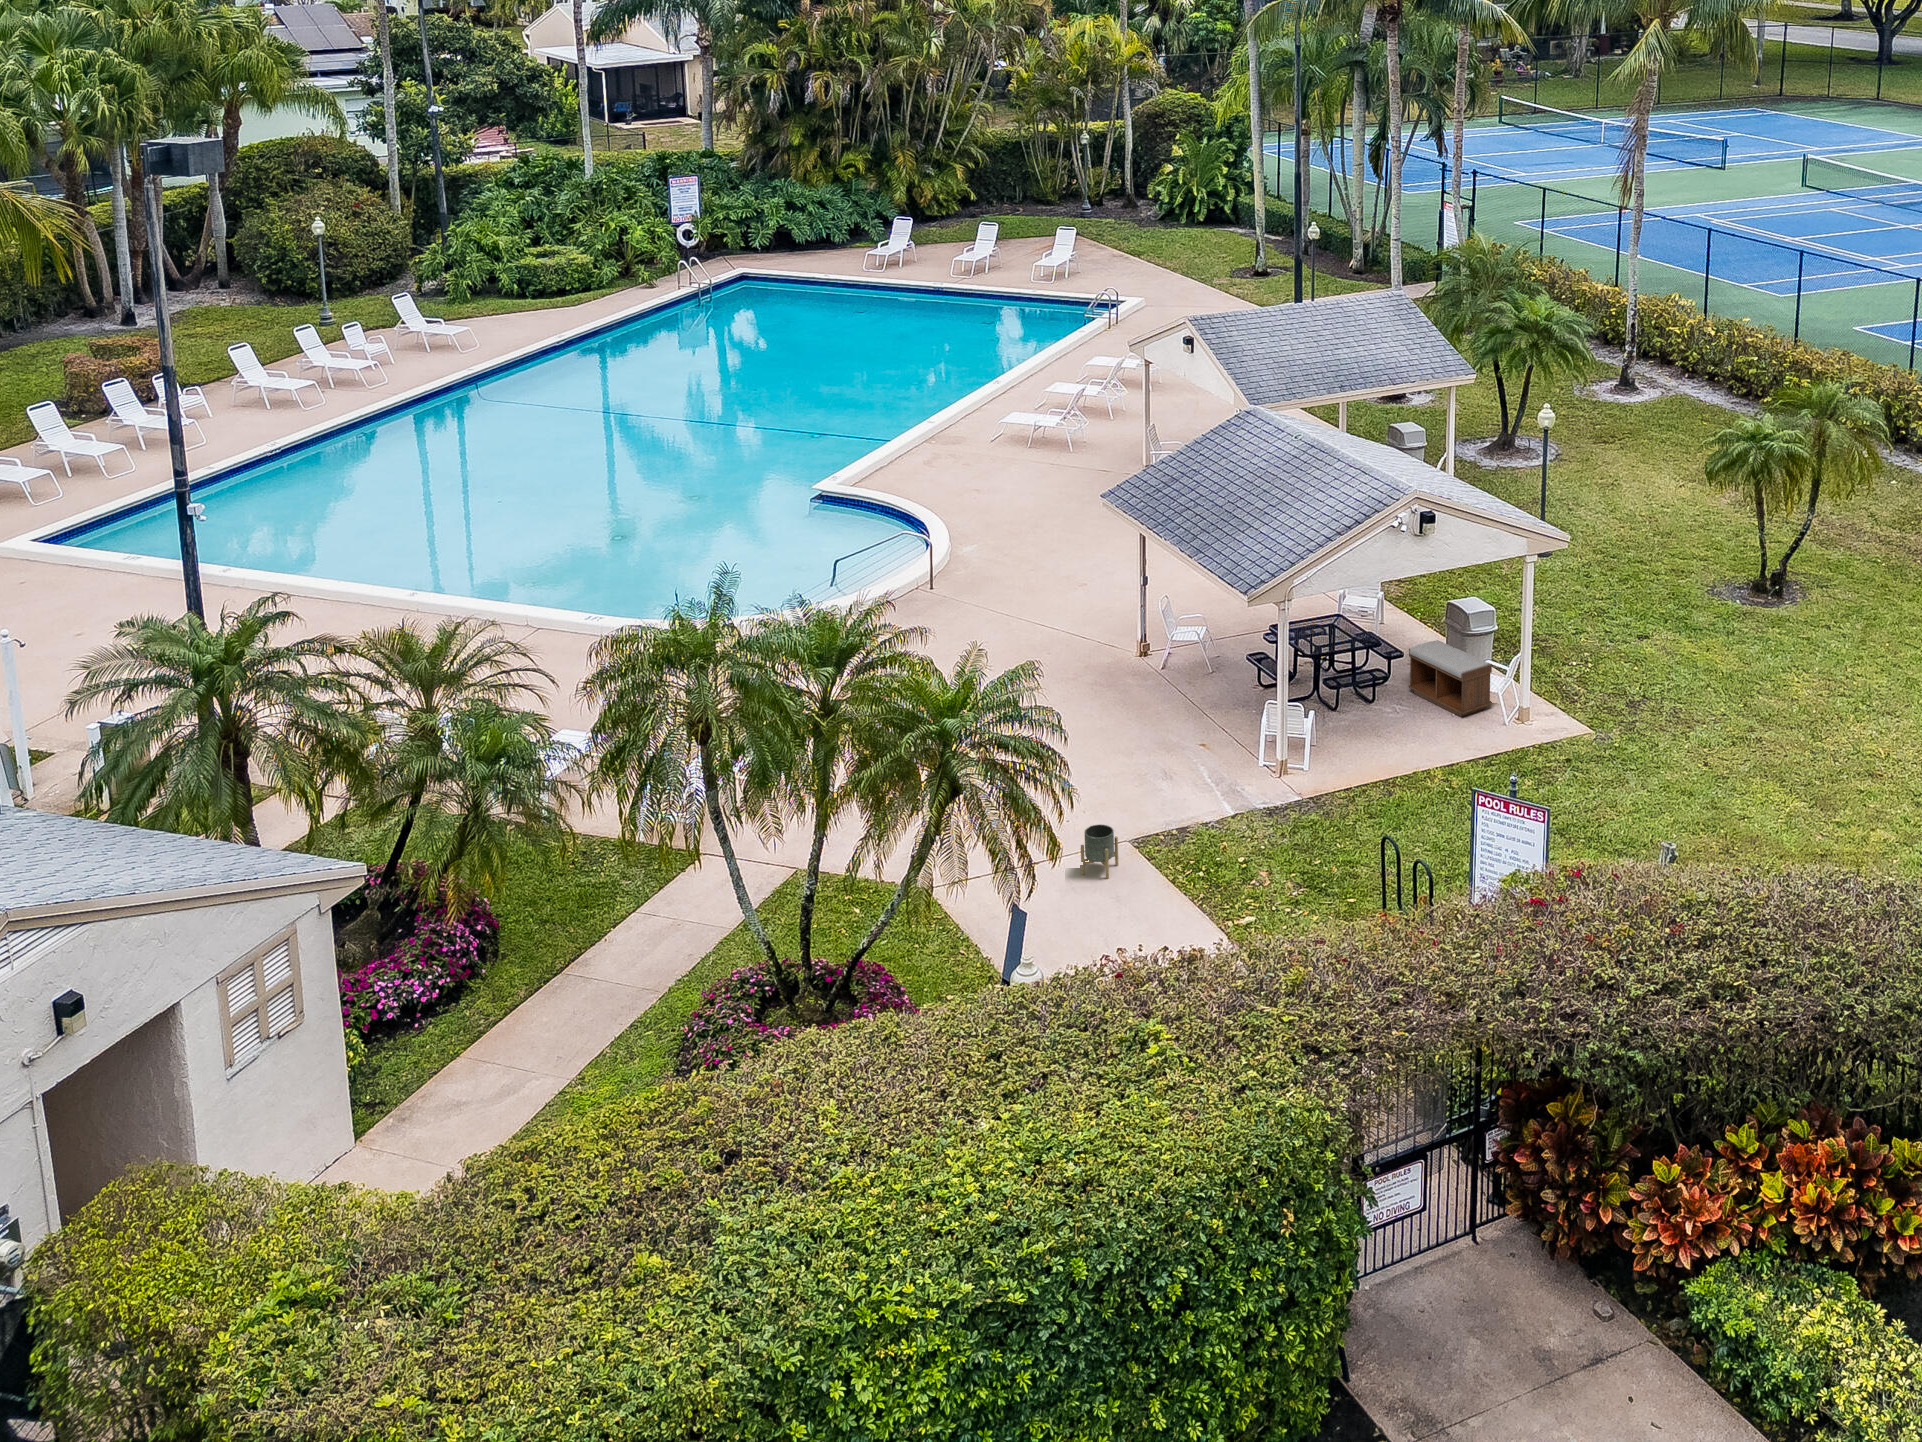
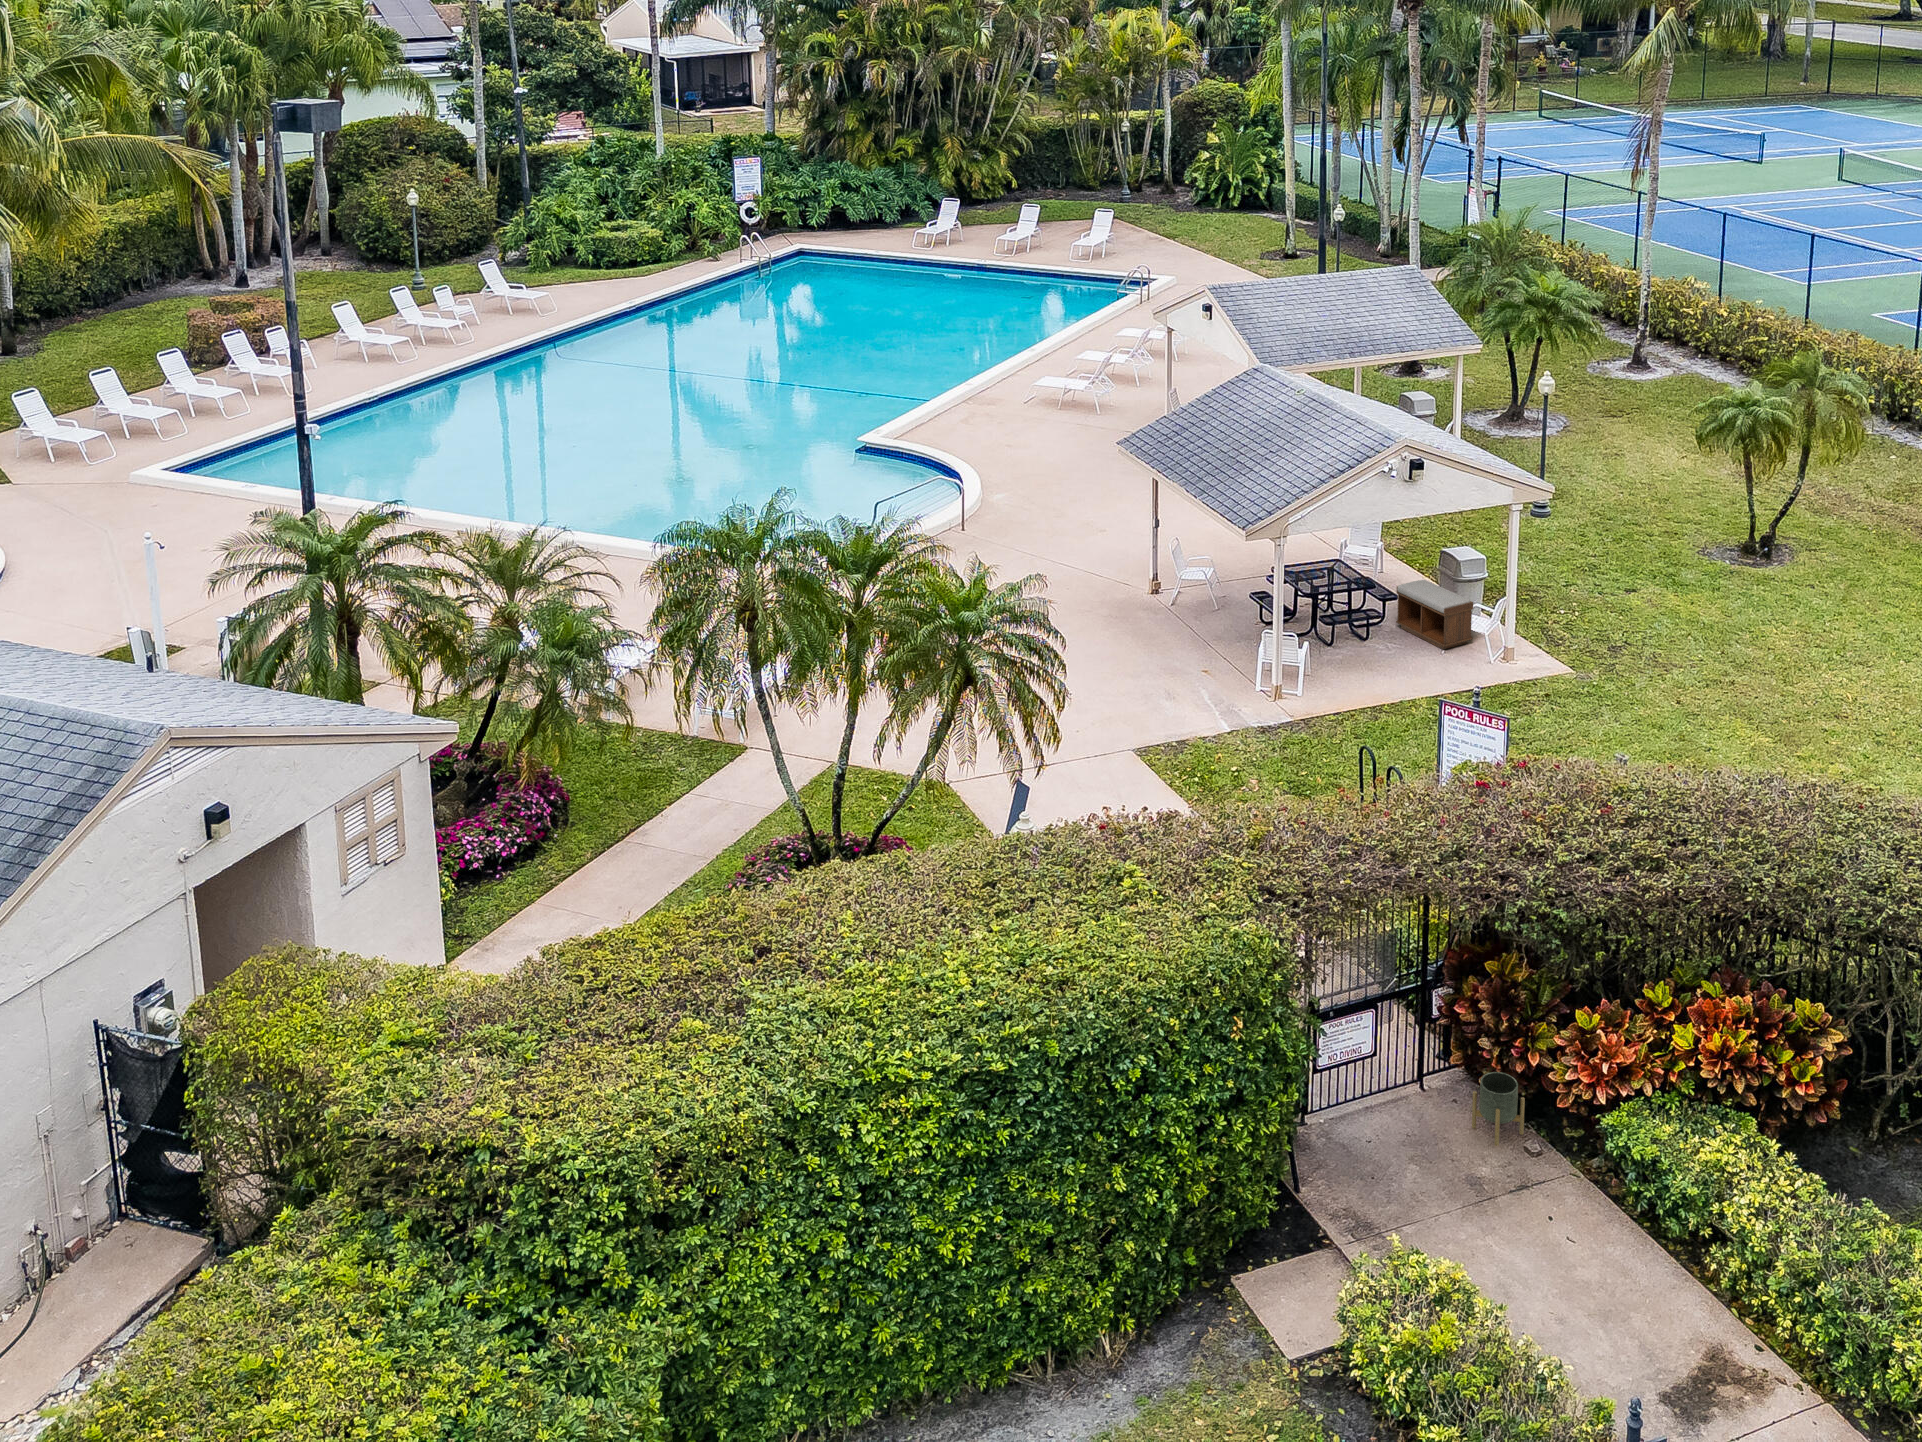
planter: present [1081,824,1119,878] -> present [1472,1072,1525,1146]

